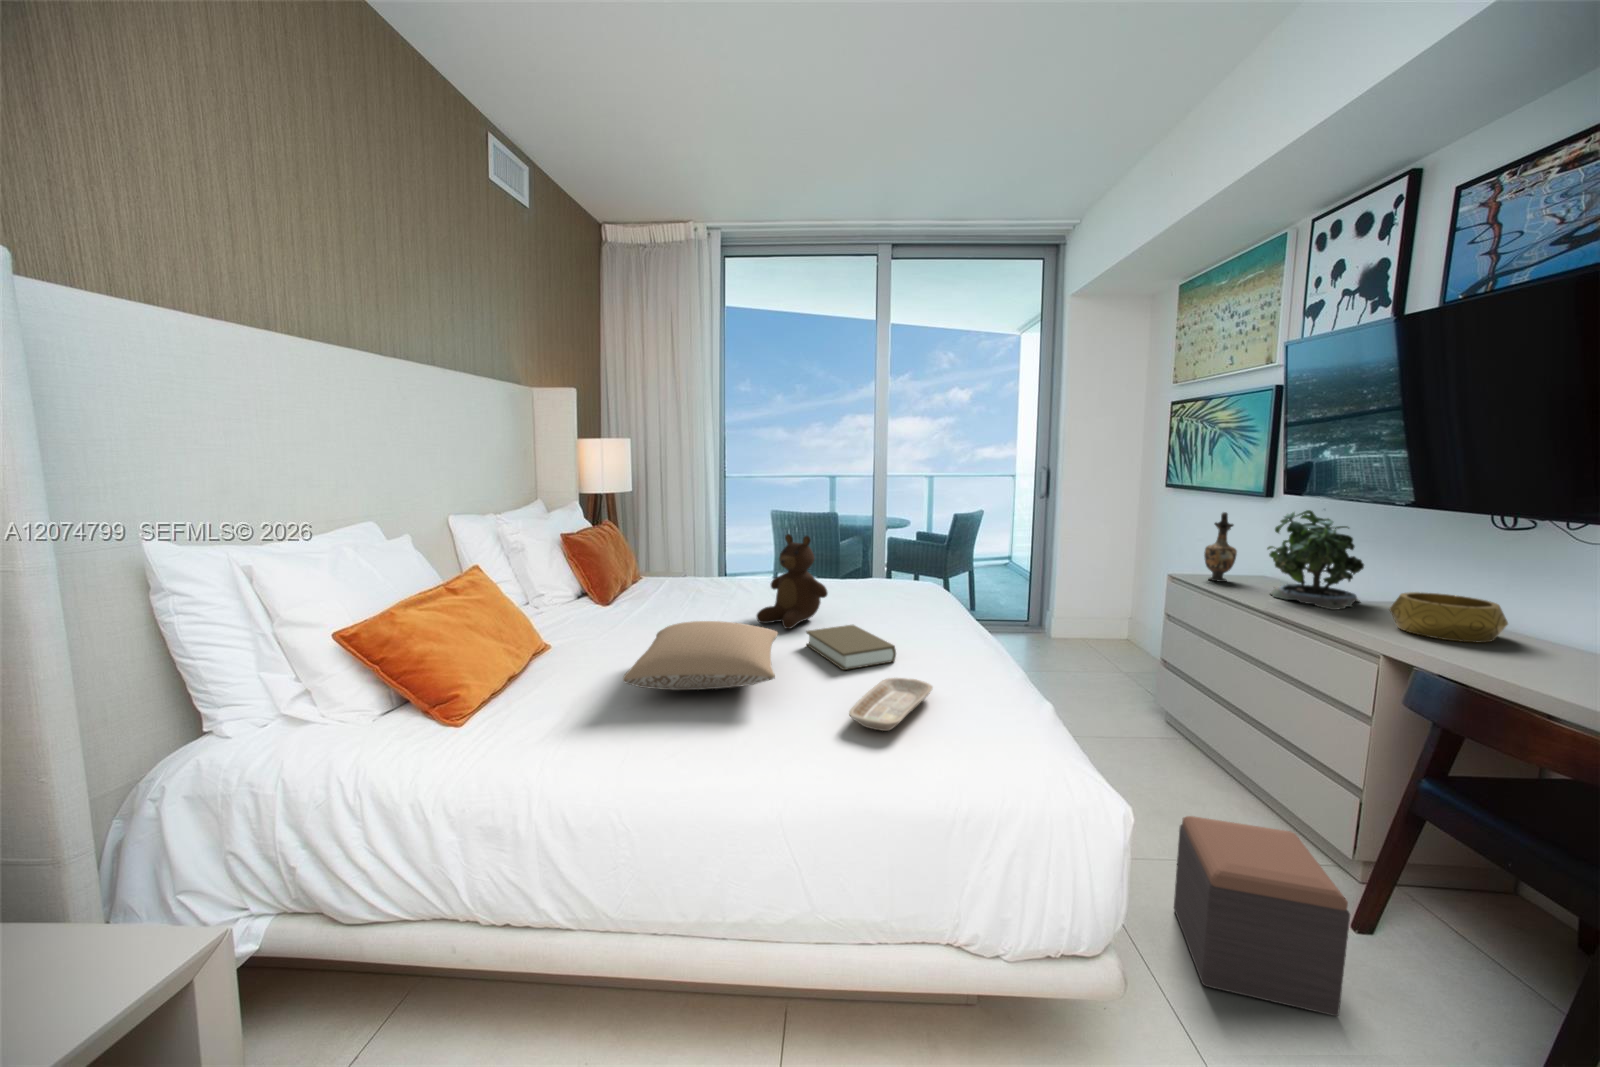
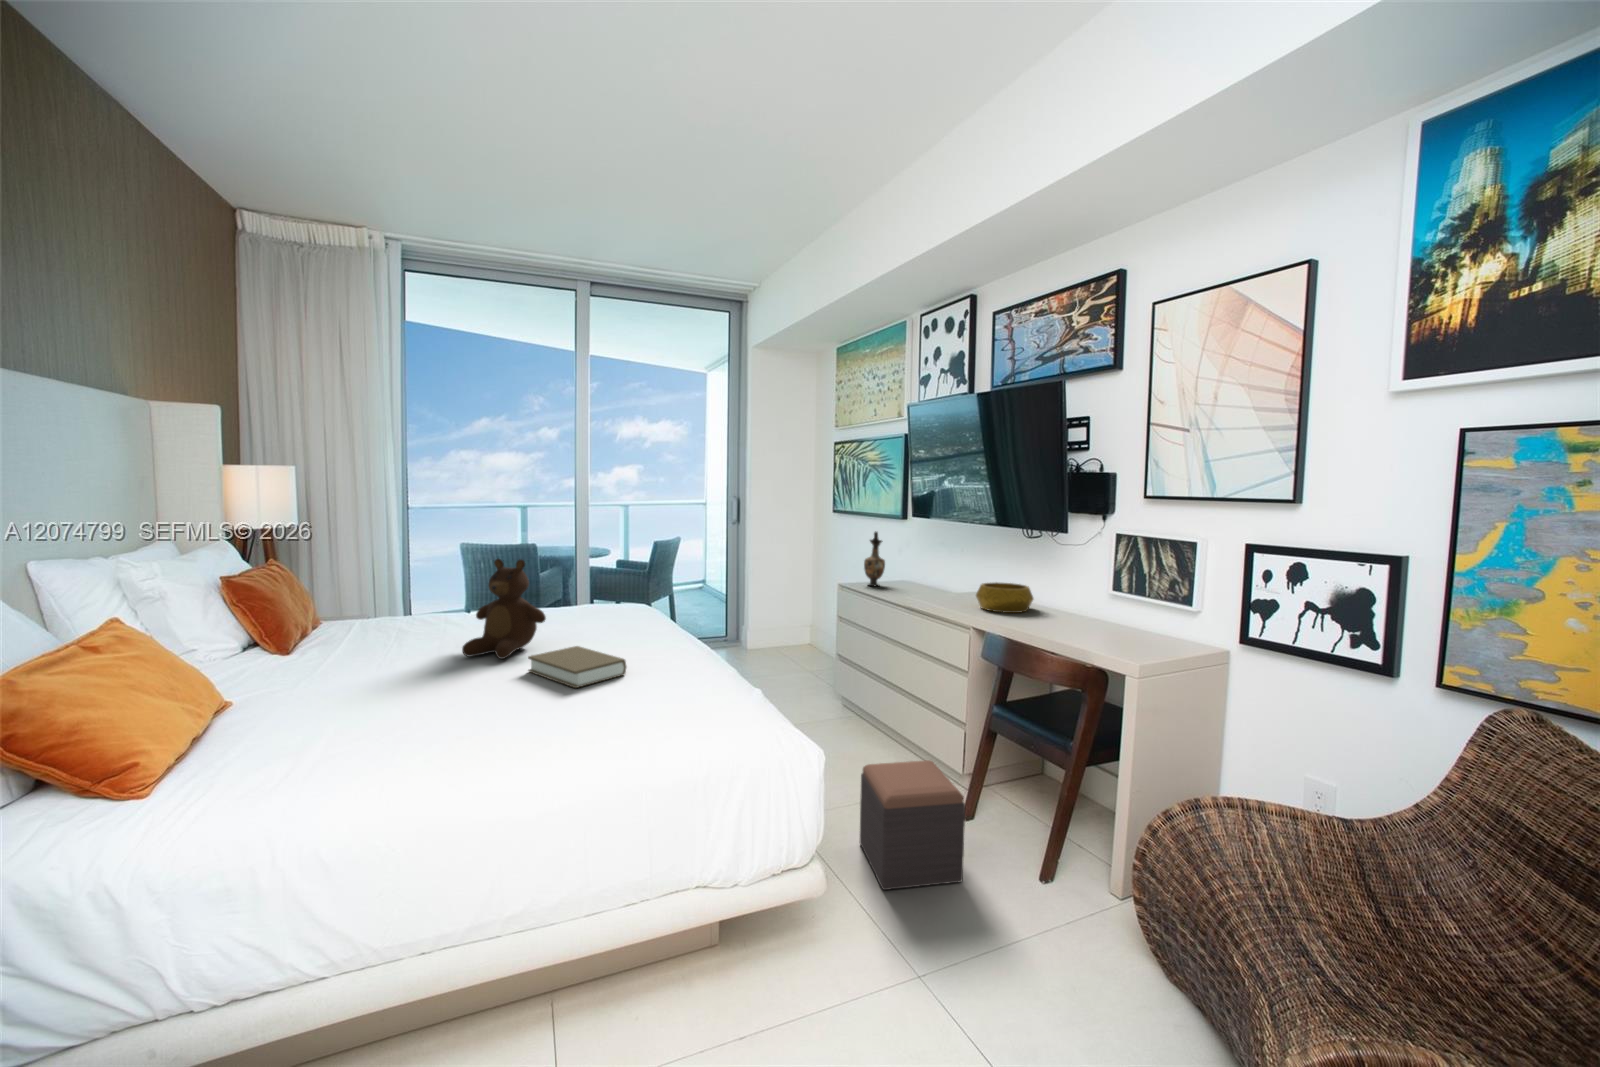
potted plant: present [1267,508,1364,610] -> none [904,526,961,600]
pillow: present [623,621,778,690] -> none [318,652,511,732]
tray: present [849,678,933,731] -> none [595,685,668,731]

